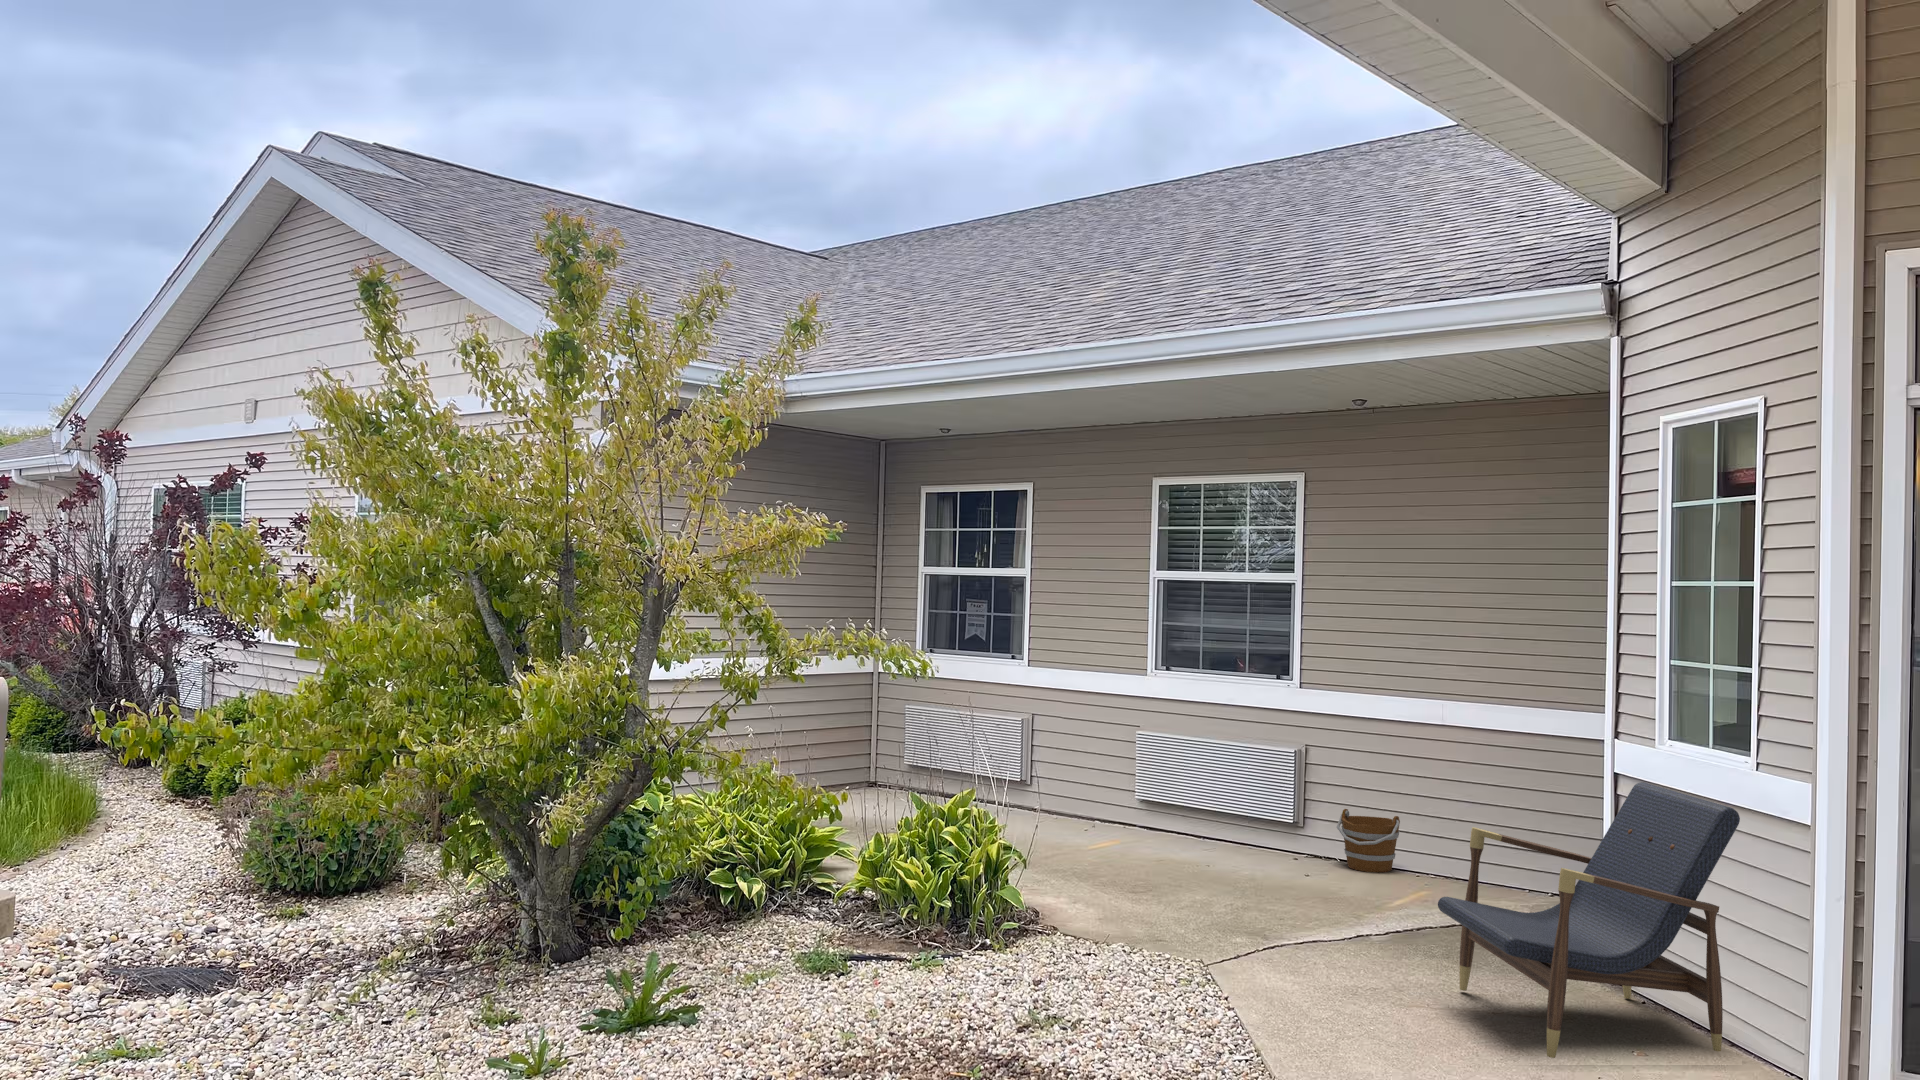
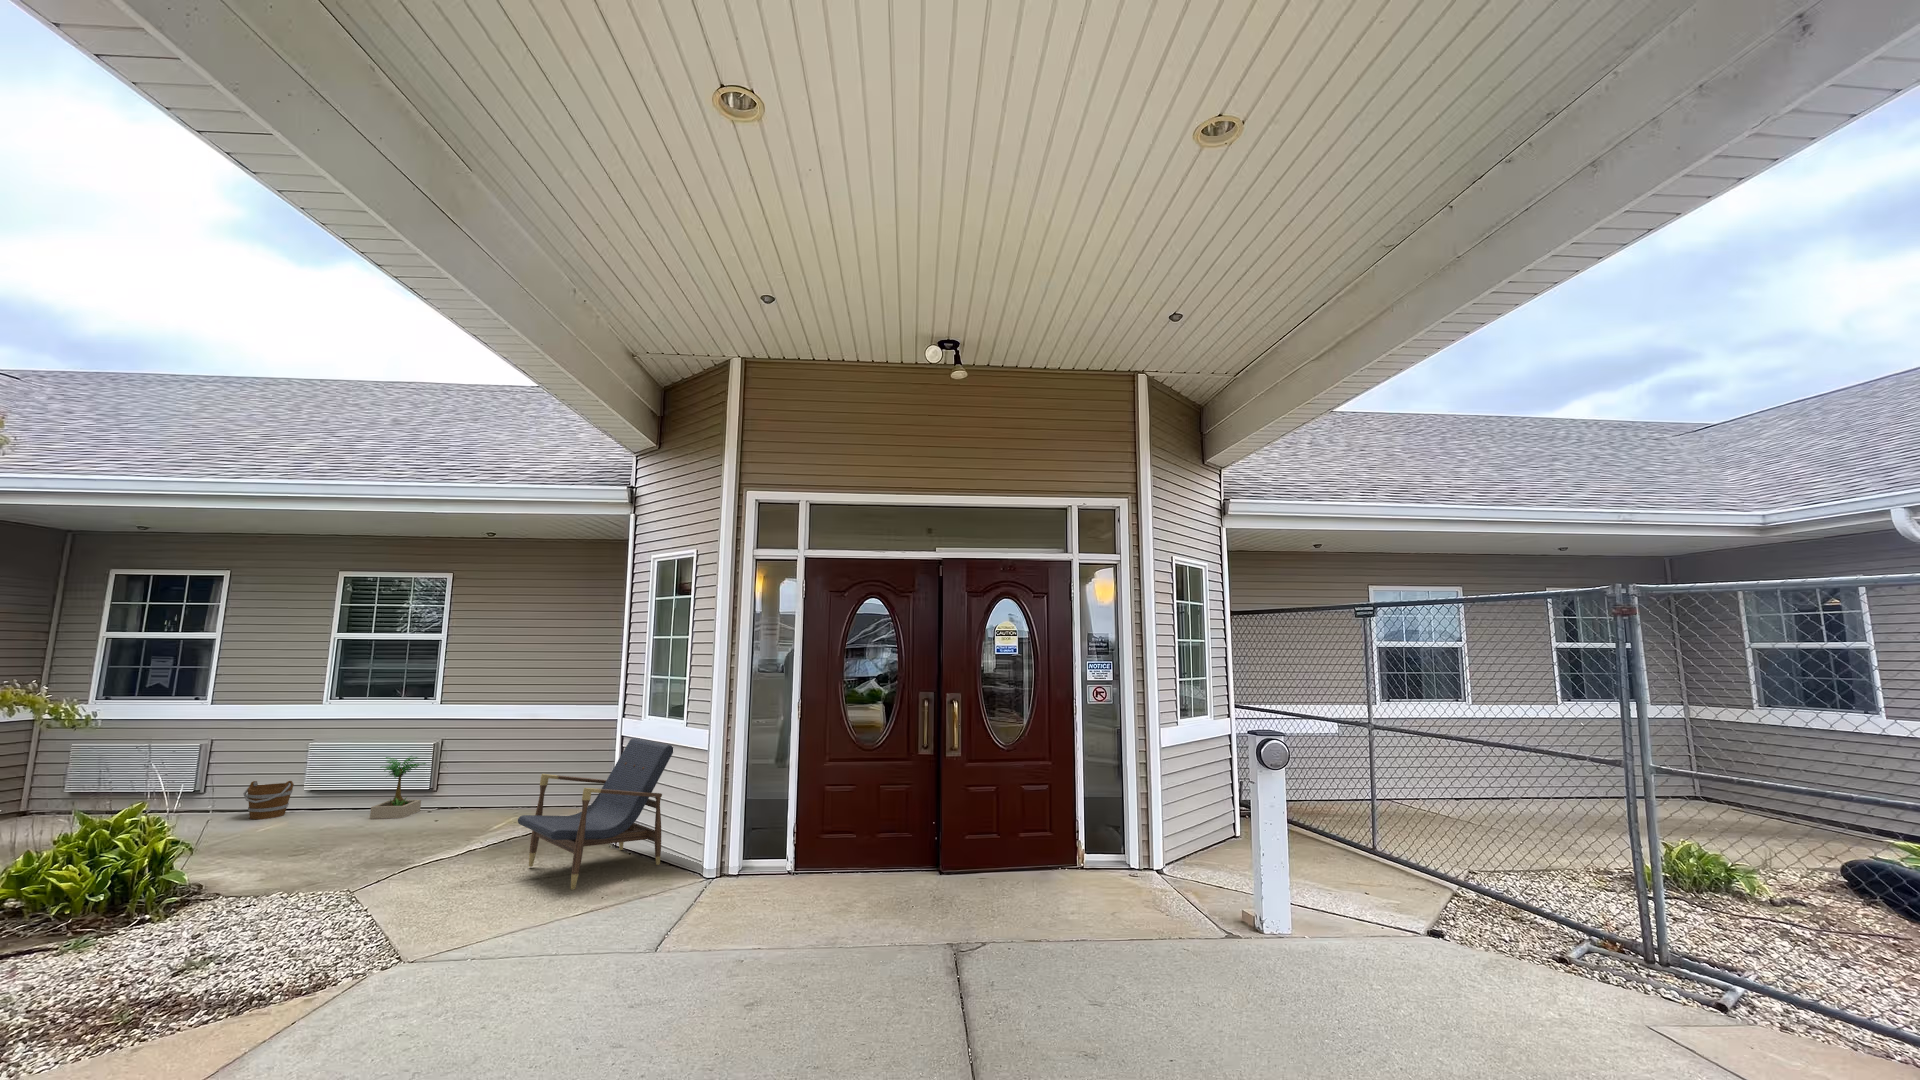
potted plant: none [1211,763,1282,860] -> present [370,756,426,819]
bucket: present [1337,809,1400,873] -> present [243,781,294,819]

